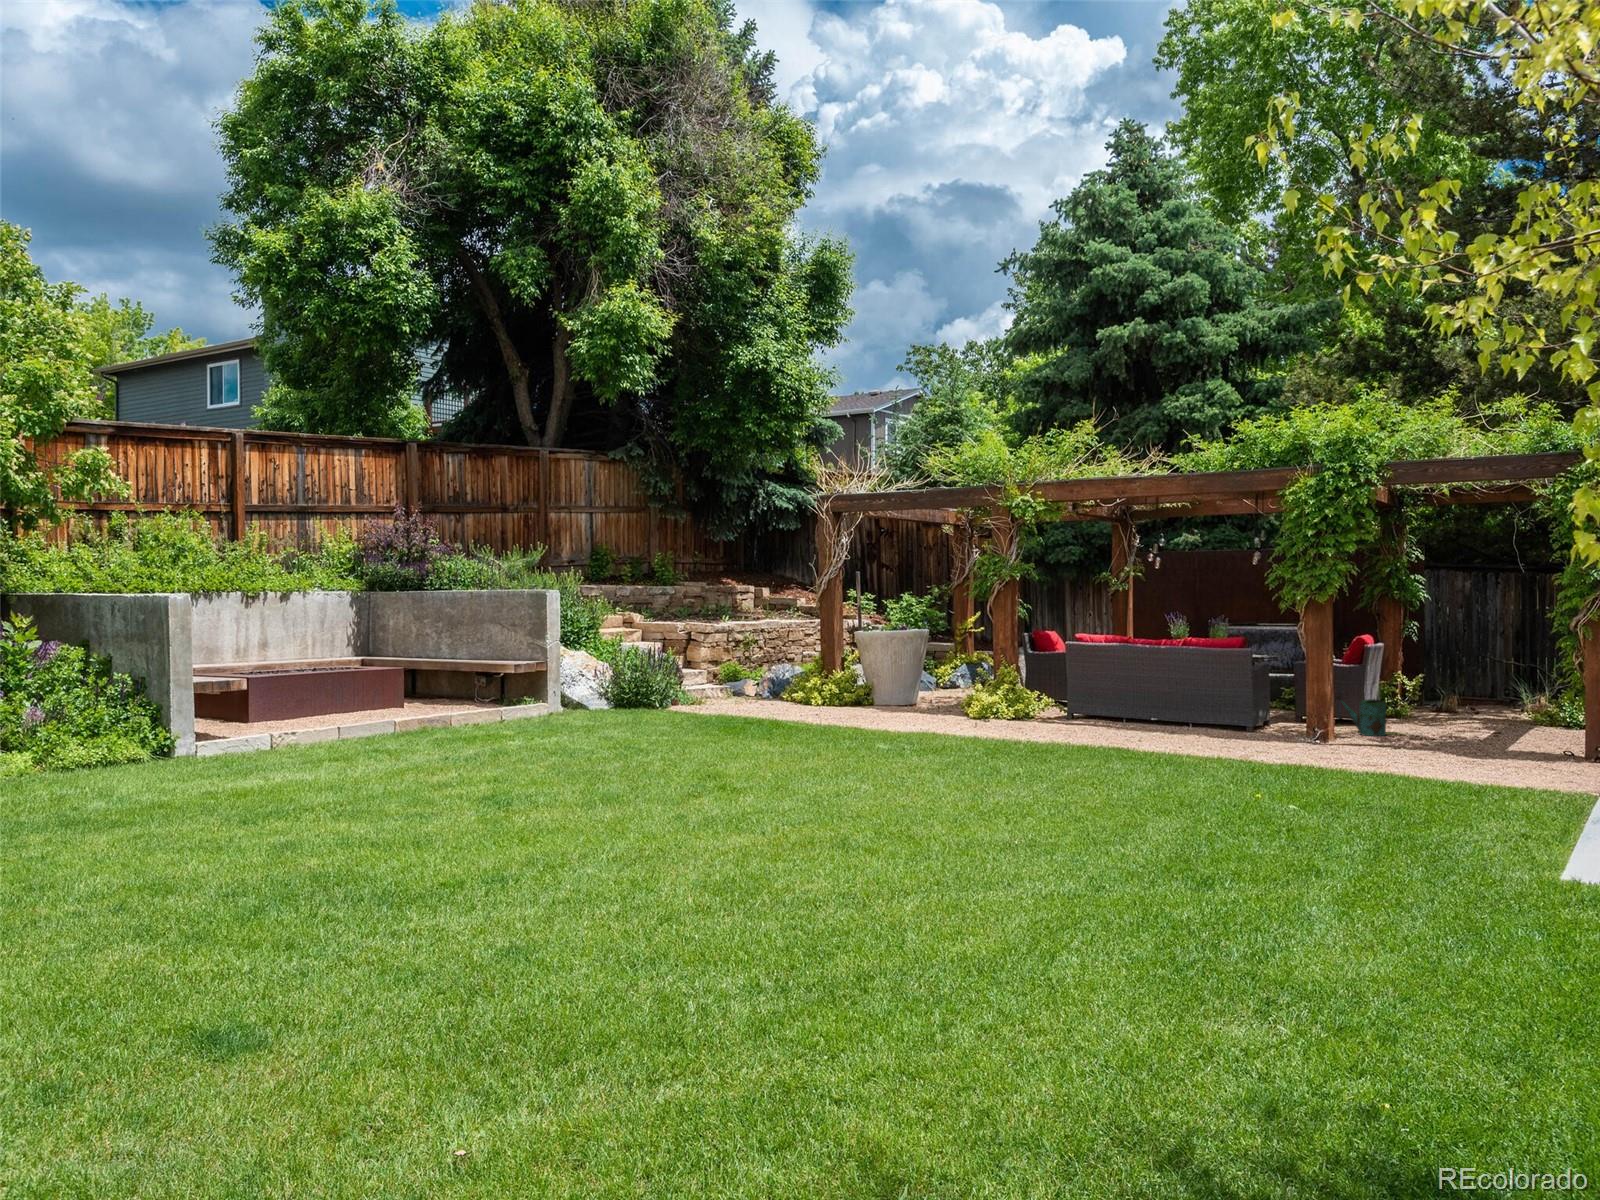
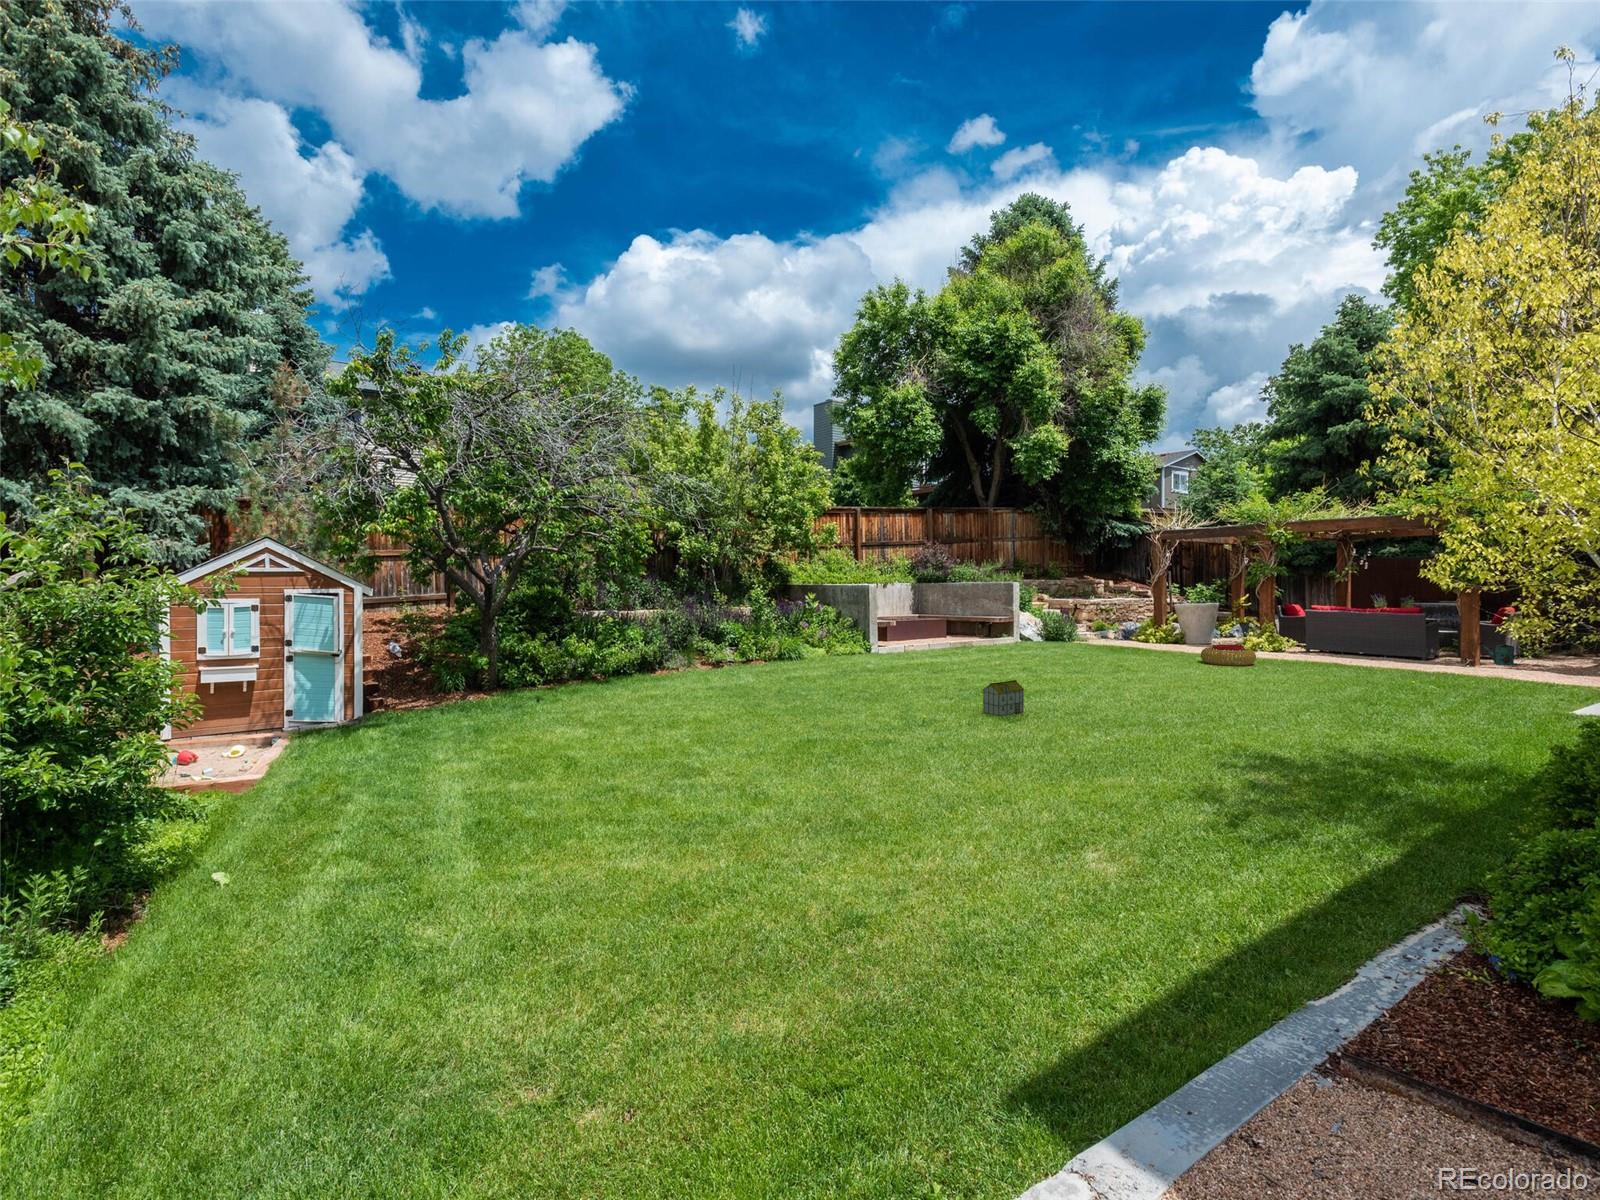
pouf: none [883,718,985,764] -> present [1201,644,1256,666]
toy house: none [106,915,271,1068] -> present [983,680,1024,716]

